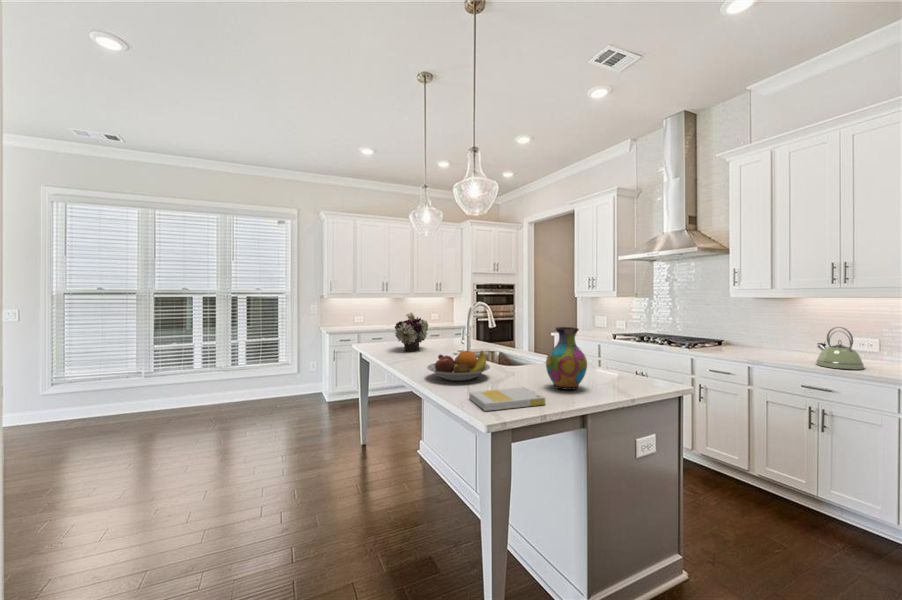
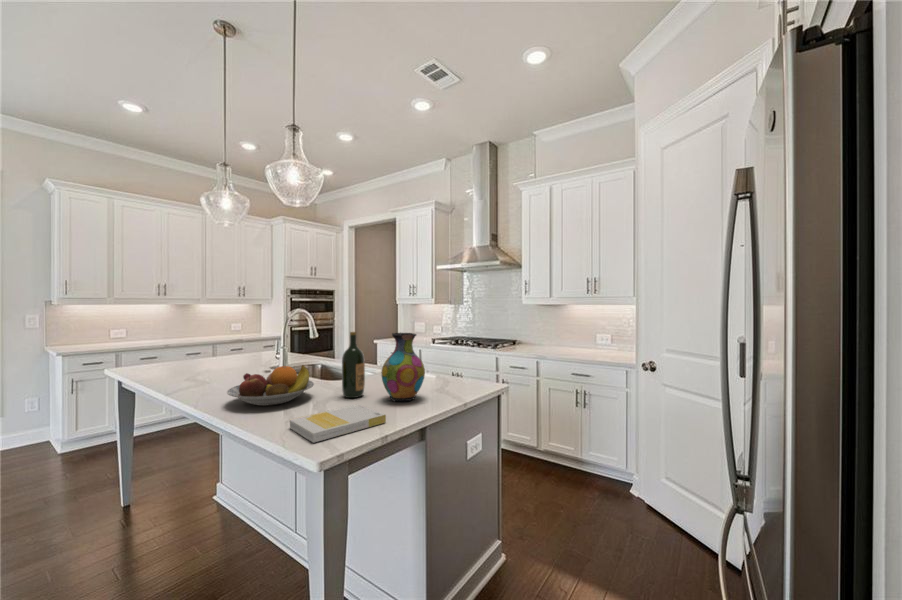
flower arrangement: present [395,312,428,351] -> none [177,322,229,372]
wine bottle: none [512,325,532,382] -> present [342,332,365,398]
kettle: present [816,327,864,369] -> none [584,326,613,358]

